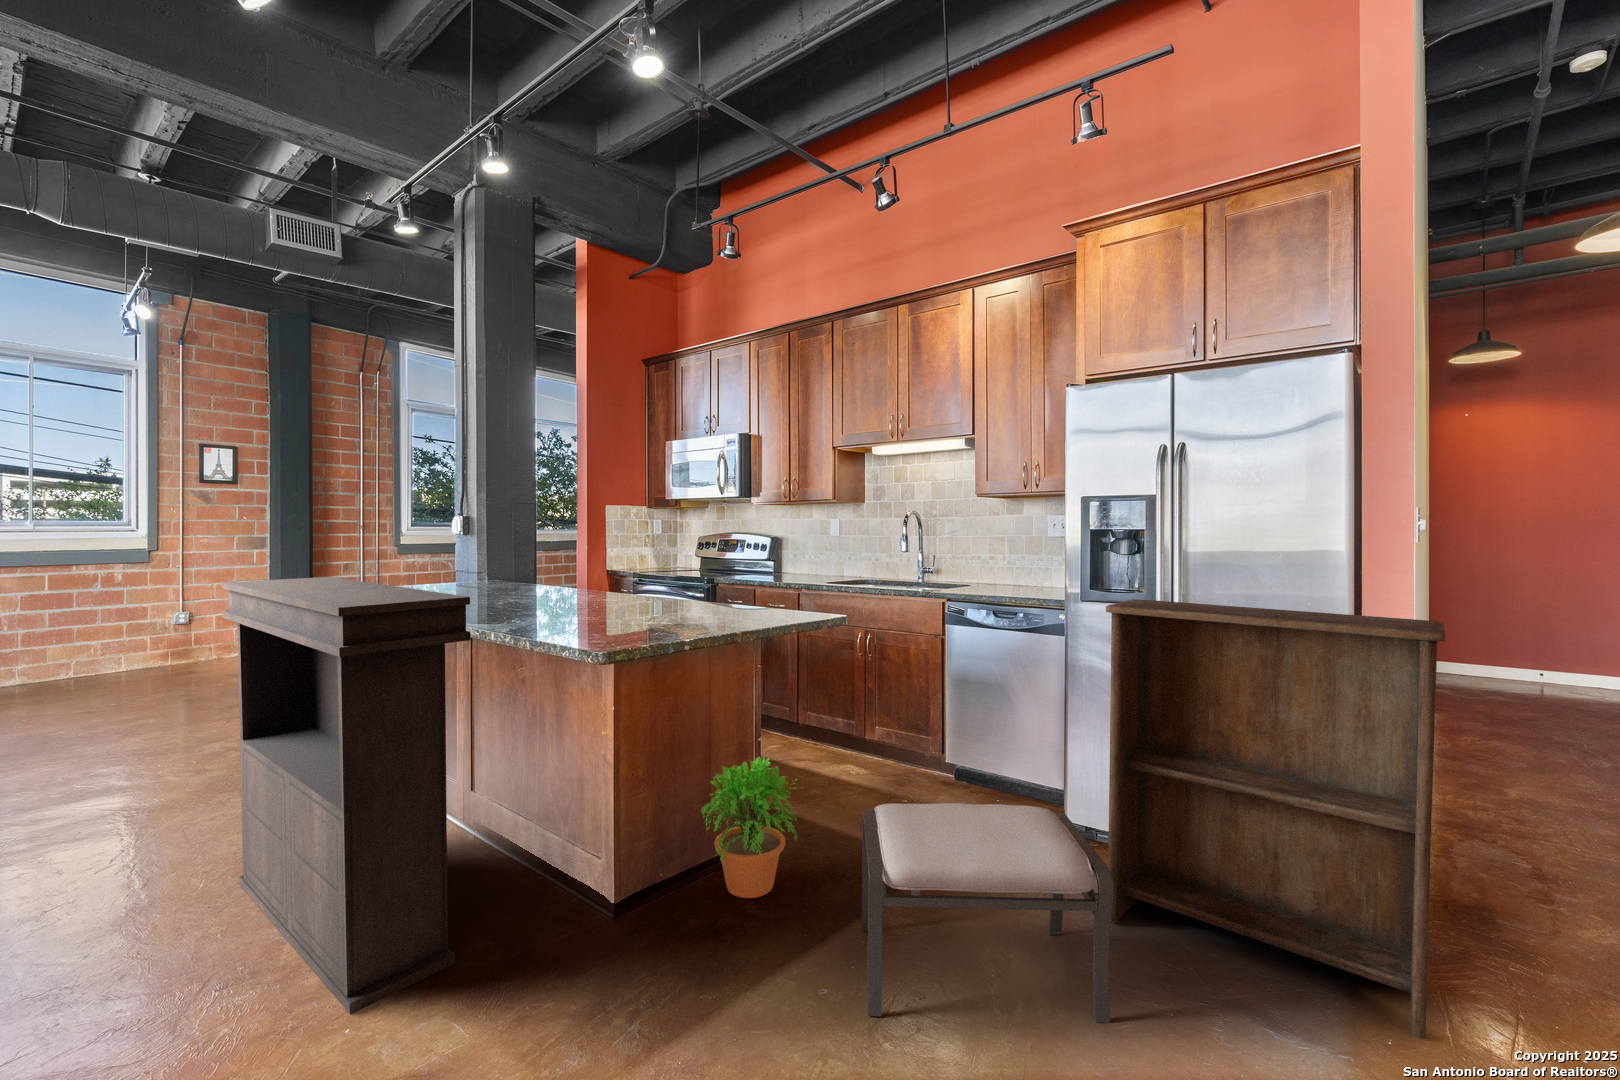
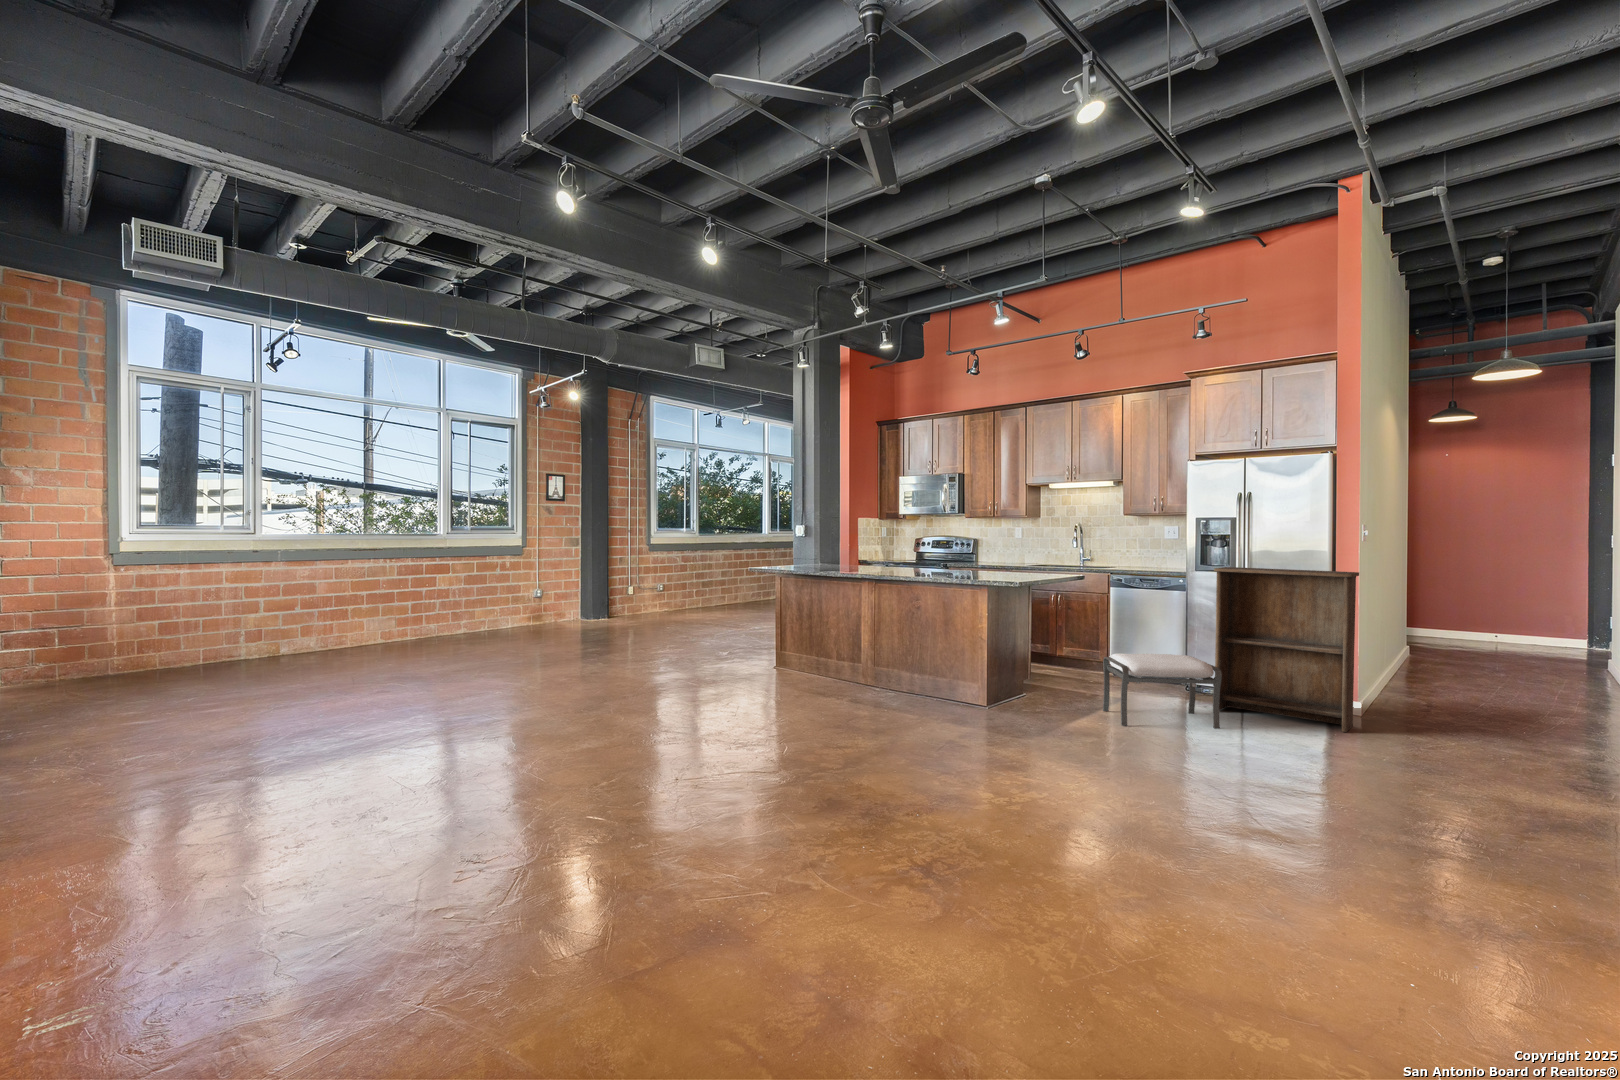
console table: present [222,577,470,1014] -> none [794,556,945,723]
potted plant: present [701,757,797,898] -> none [1016,641,1064,704]

